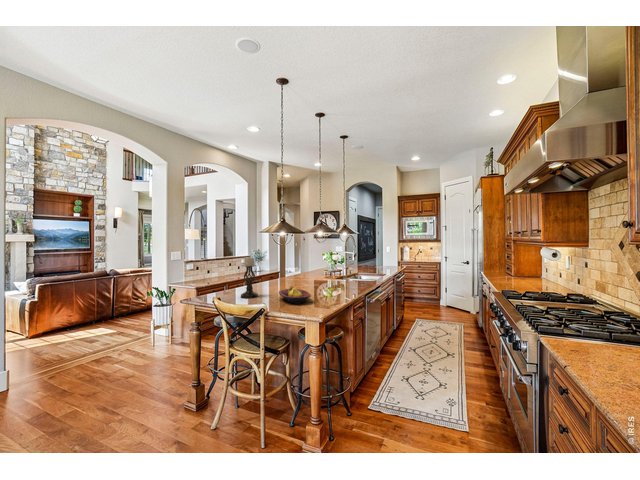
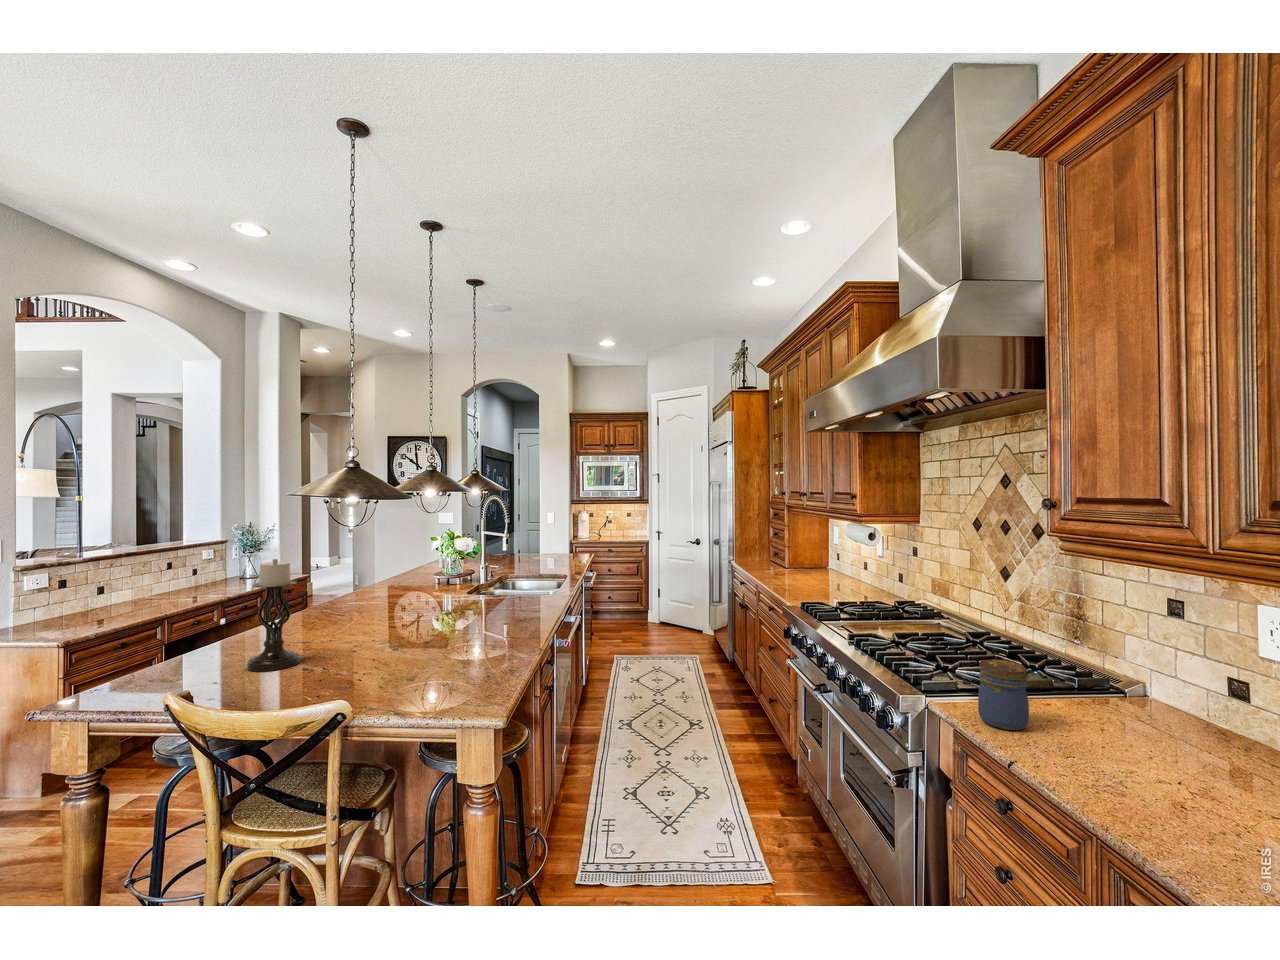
fruit bowl: present [279,286,311,304] -> none [363,628,454,674]
jar: none [571,317,607,358] -> present [978,659,1029,730]

